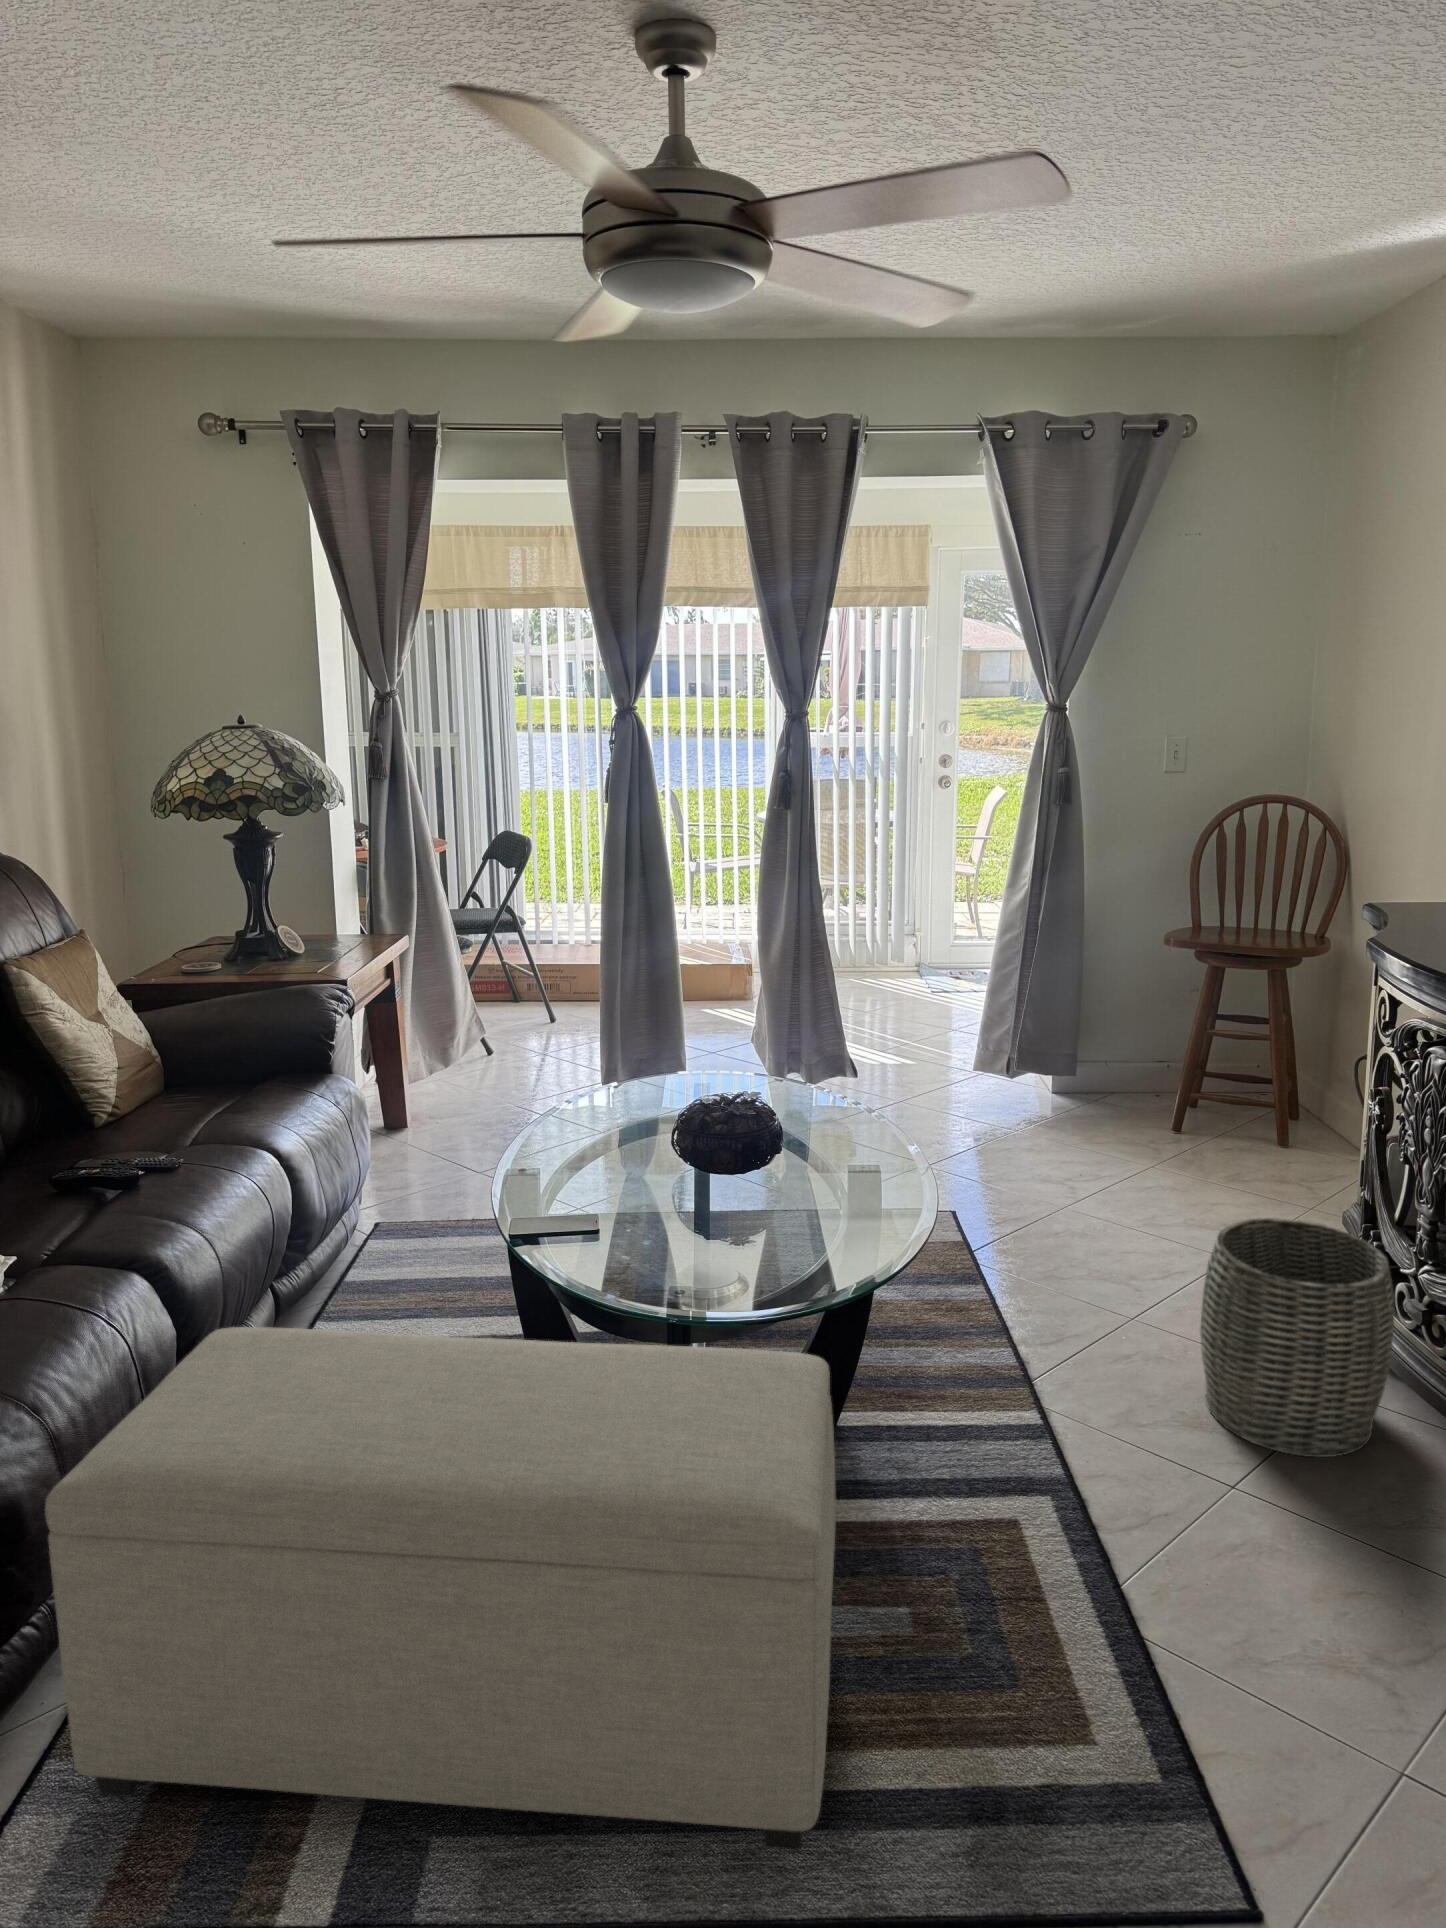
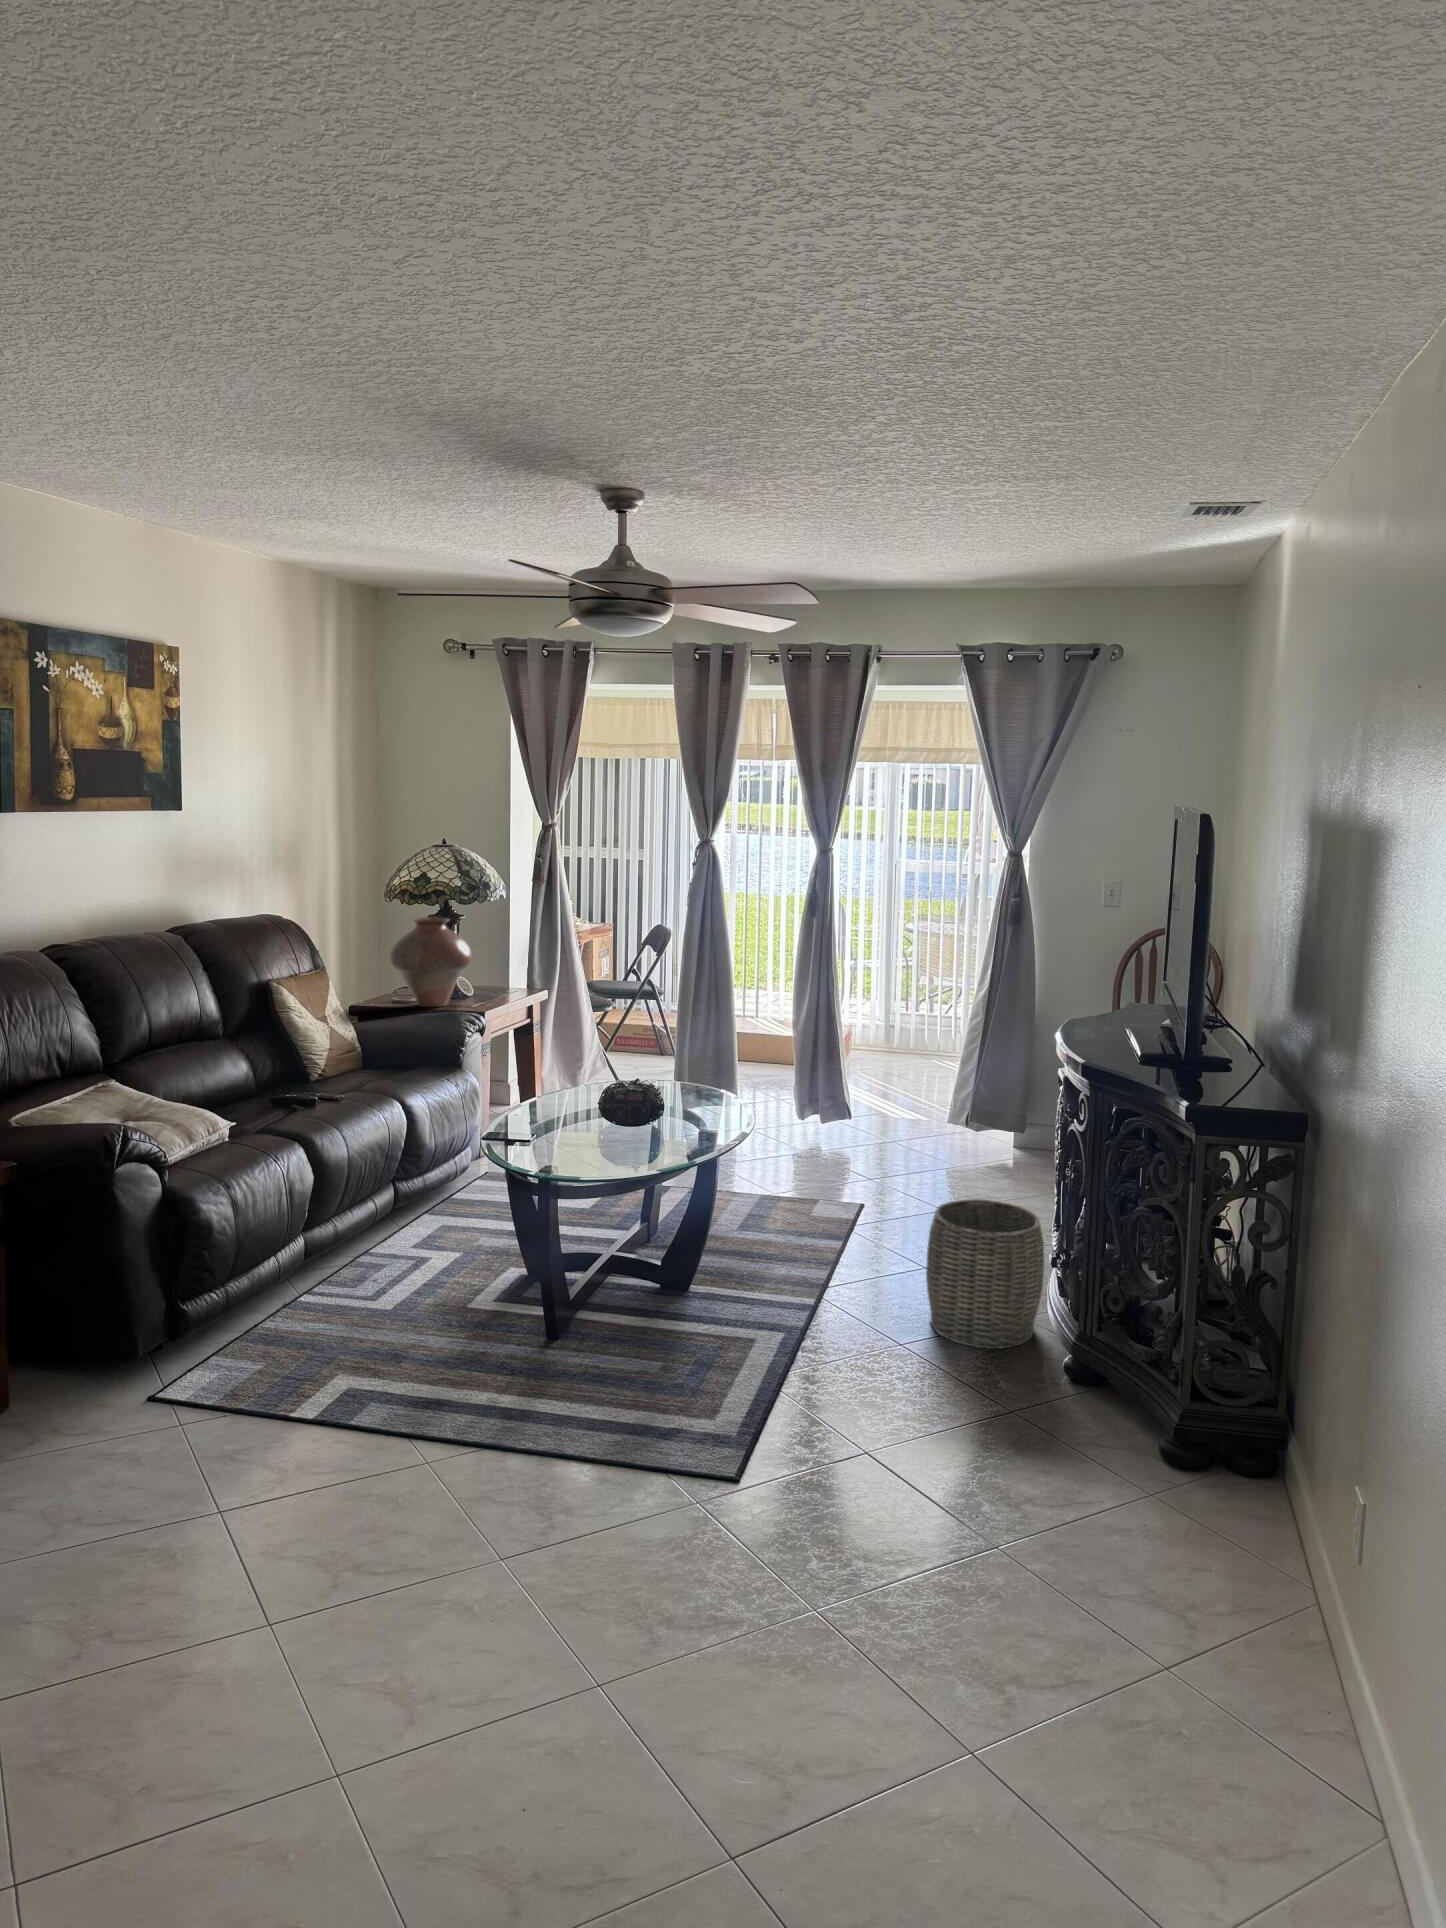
vase: none [182,838,316,979] -> present [390,917,472,1007]
ottoman: present [45,1327,836,1850] -> none [223,1166,618,1435]

